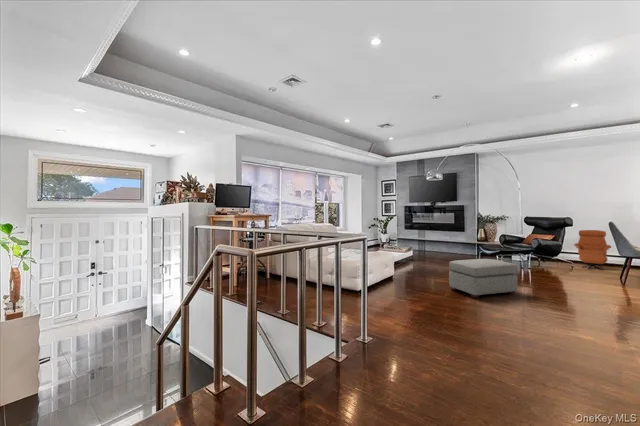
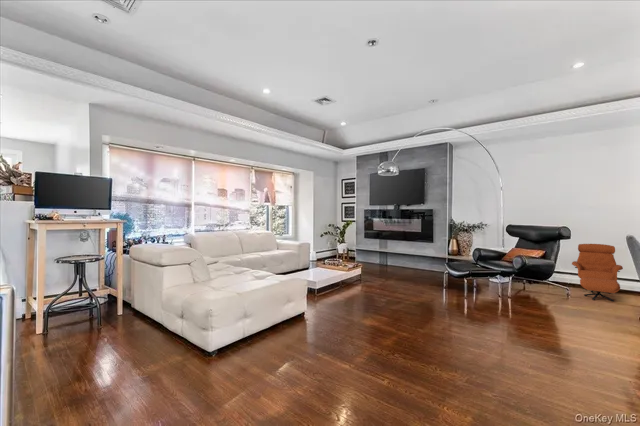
ottoman: present [449,259,518,298] -> none [377,292,486,368]

